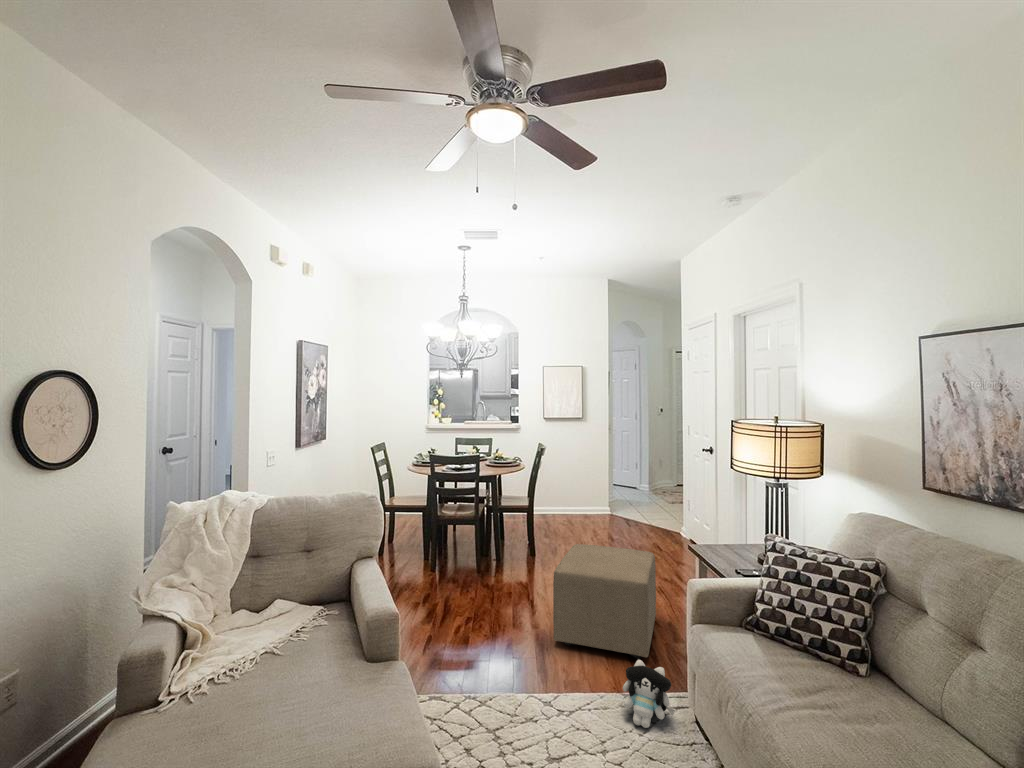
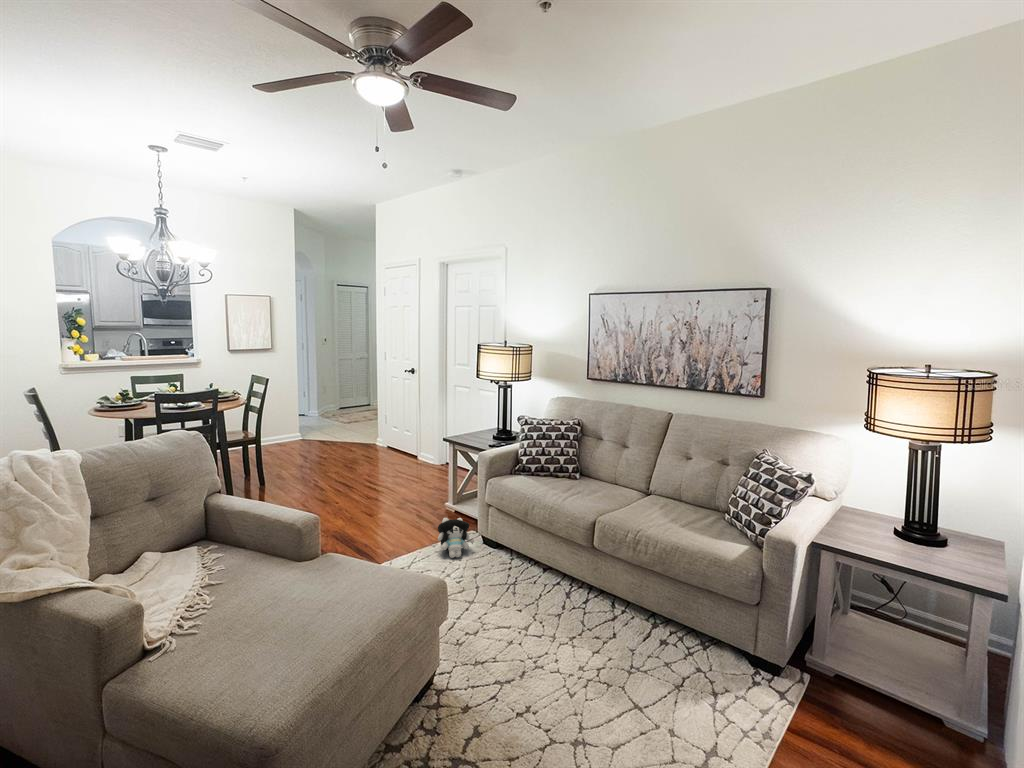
ottoman: present [553,544,656,658] -> none [347,452,432,535]

